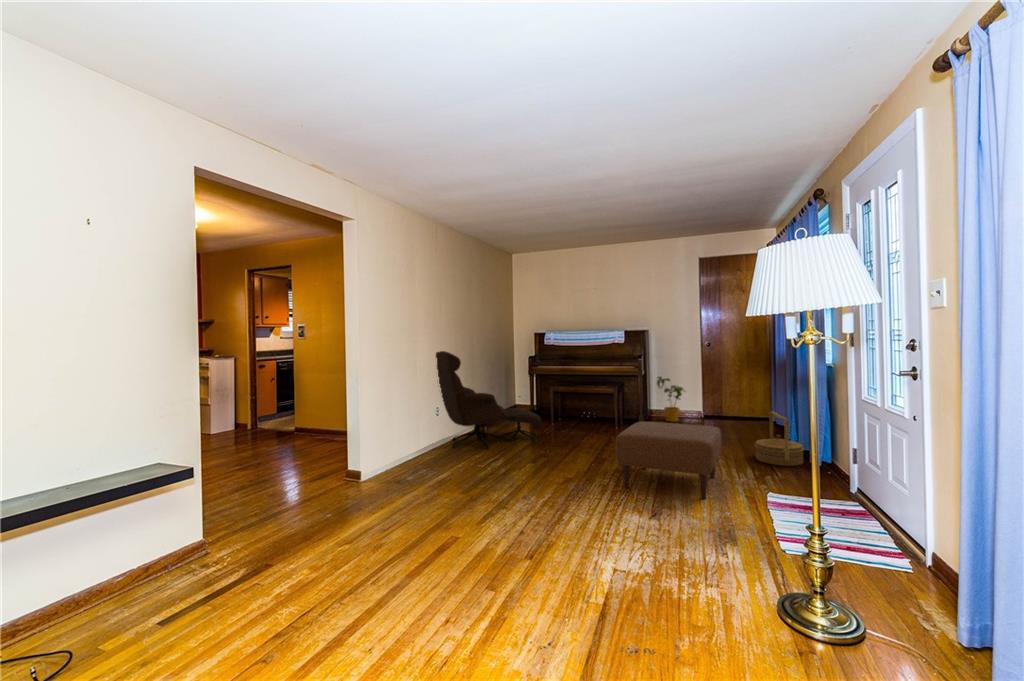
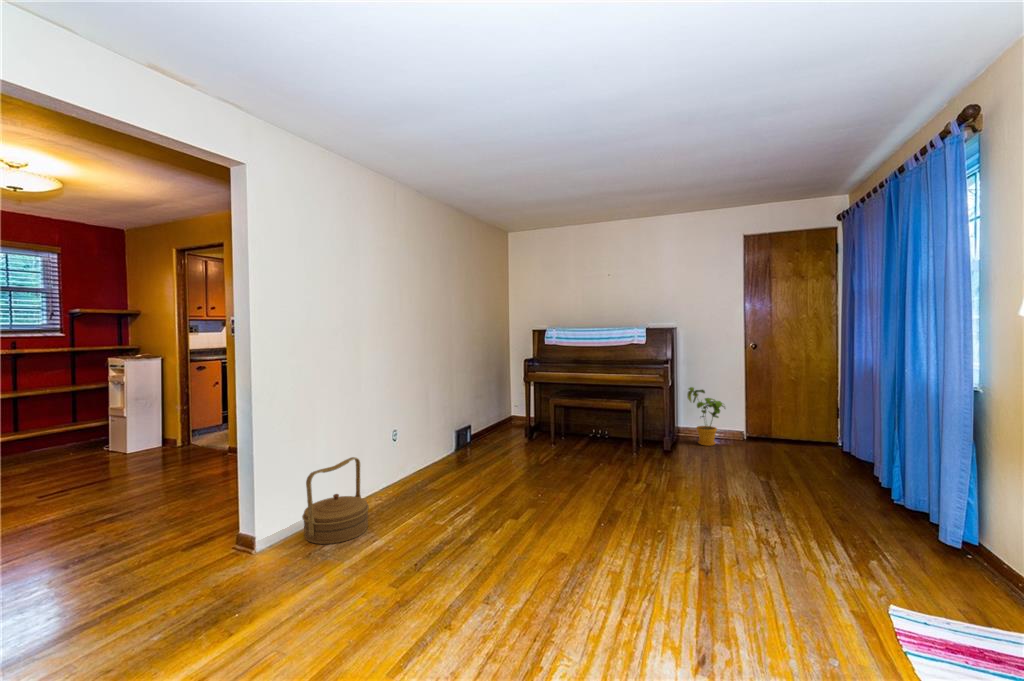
lounge chair: present [436,351,542,449] -> none [394,355,535,489]
woven basket: present [755,411,804,466] -> present [302,457,369,544]
ottoman: present [616,421,721,499] -> none [634,467,800,618]

